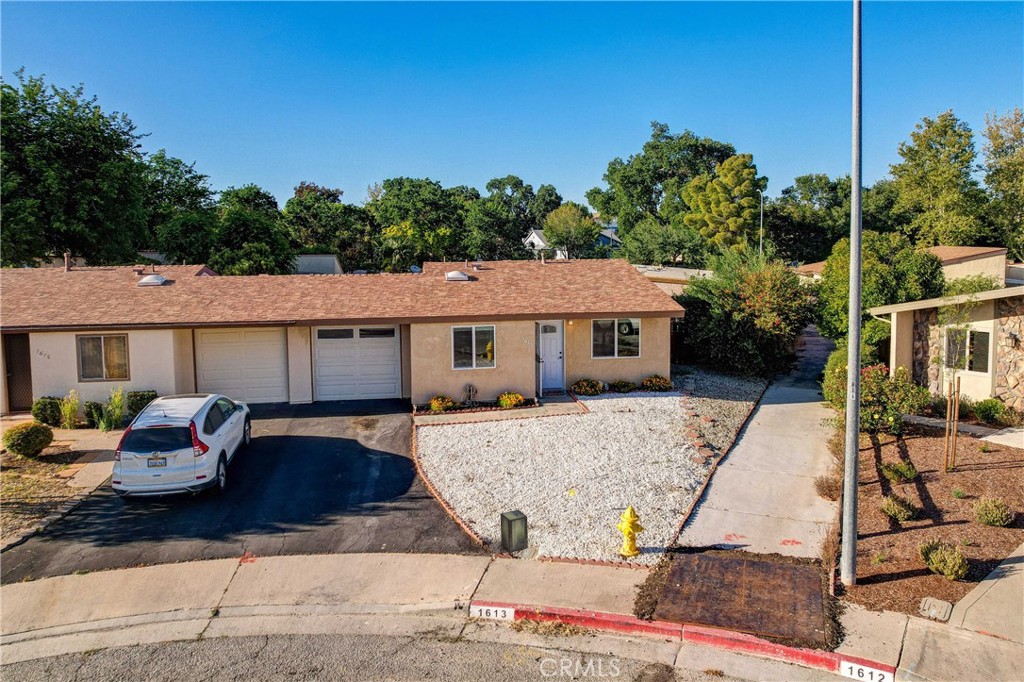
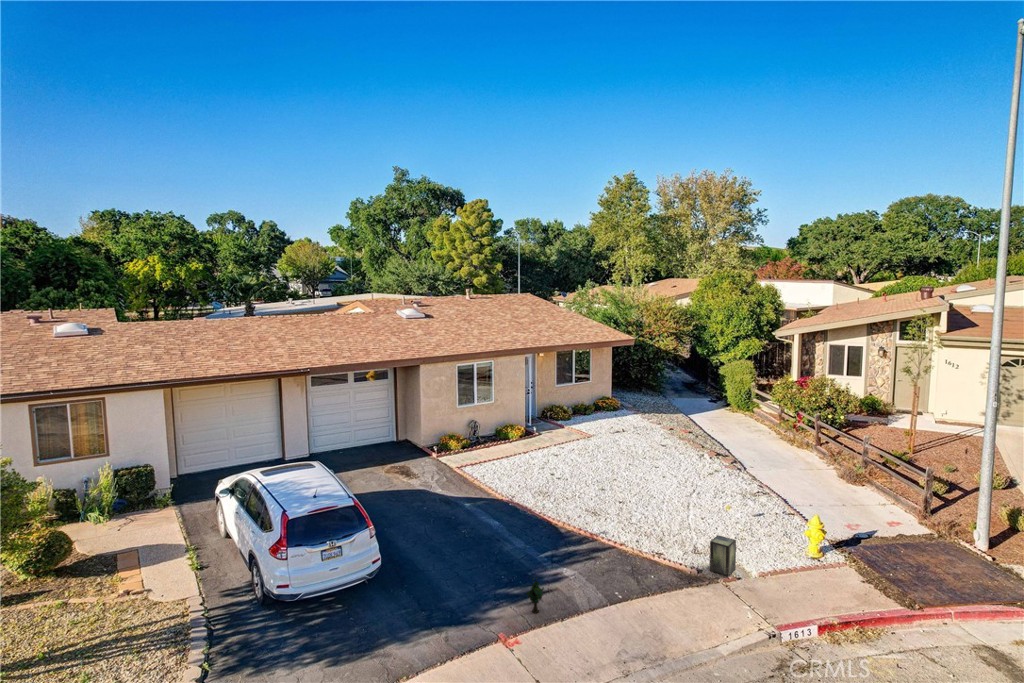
decorative plant: none [293,513,313,546] -> present [526,577,544,613]

